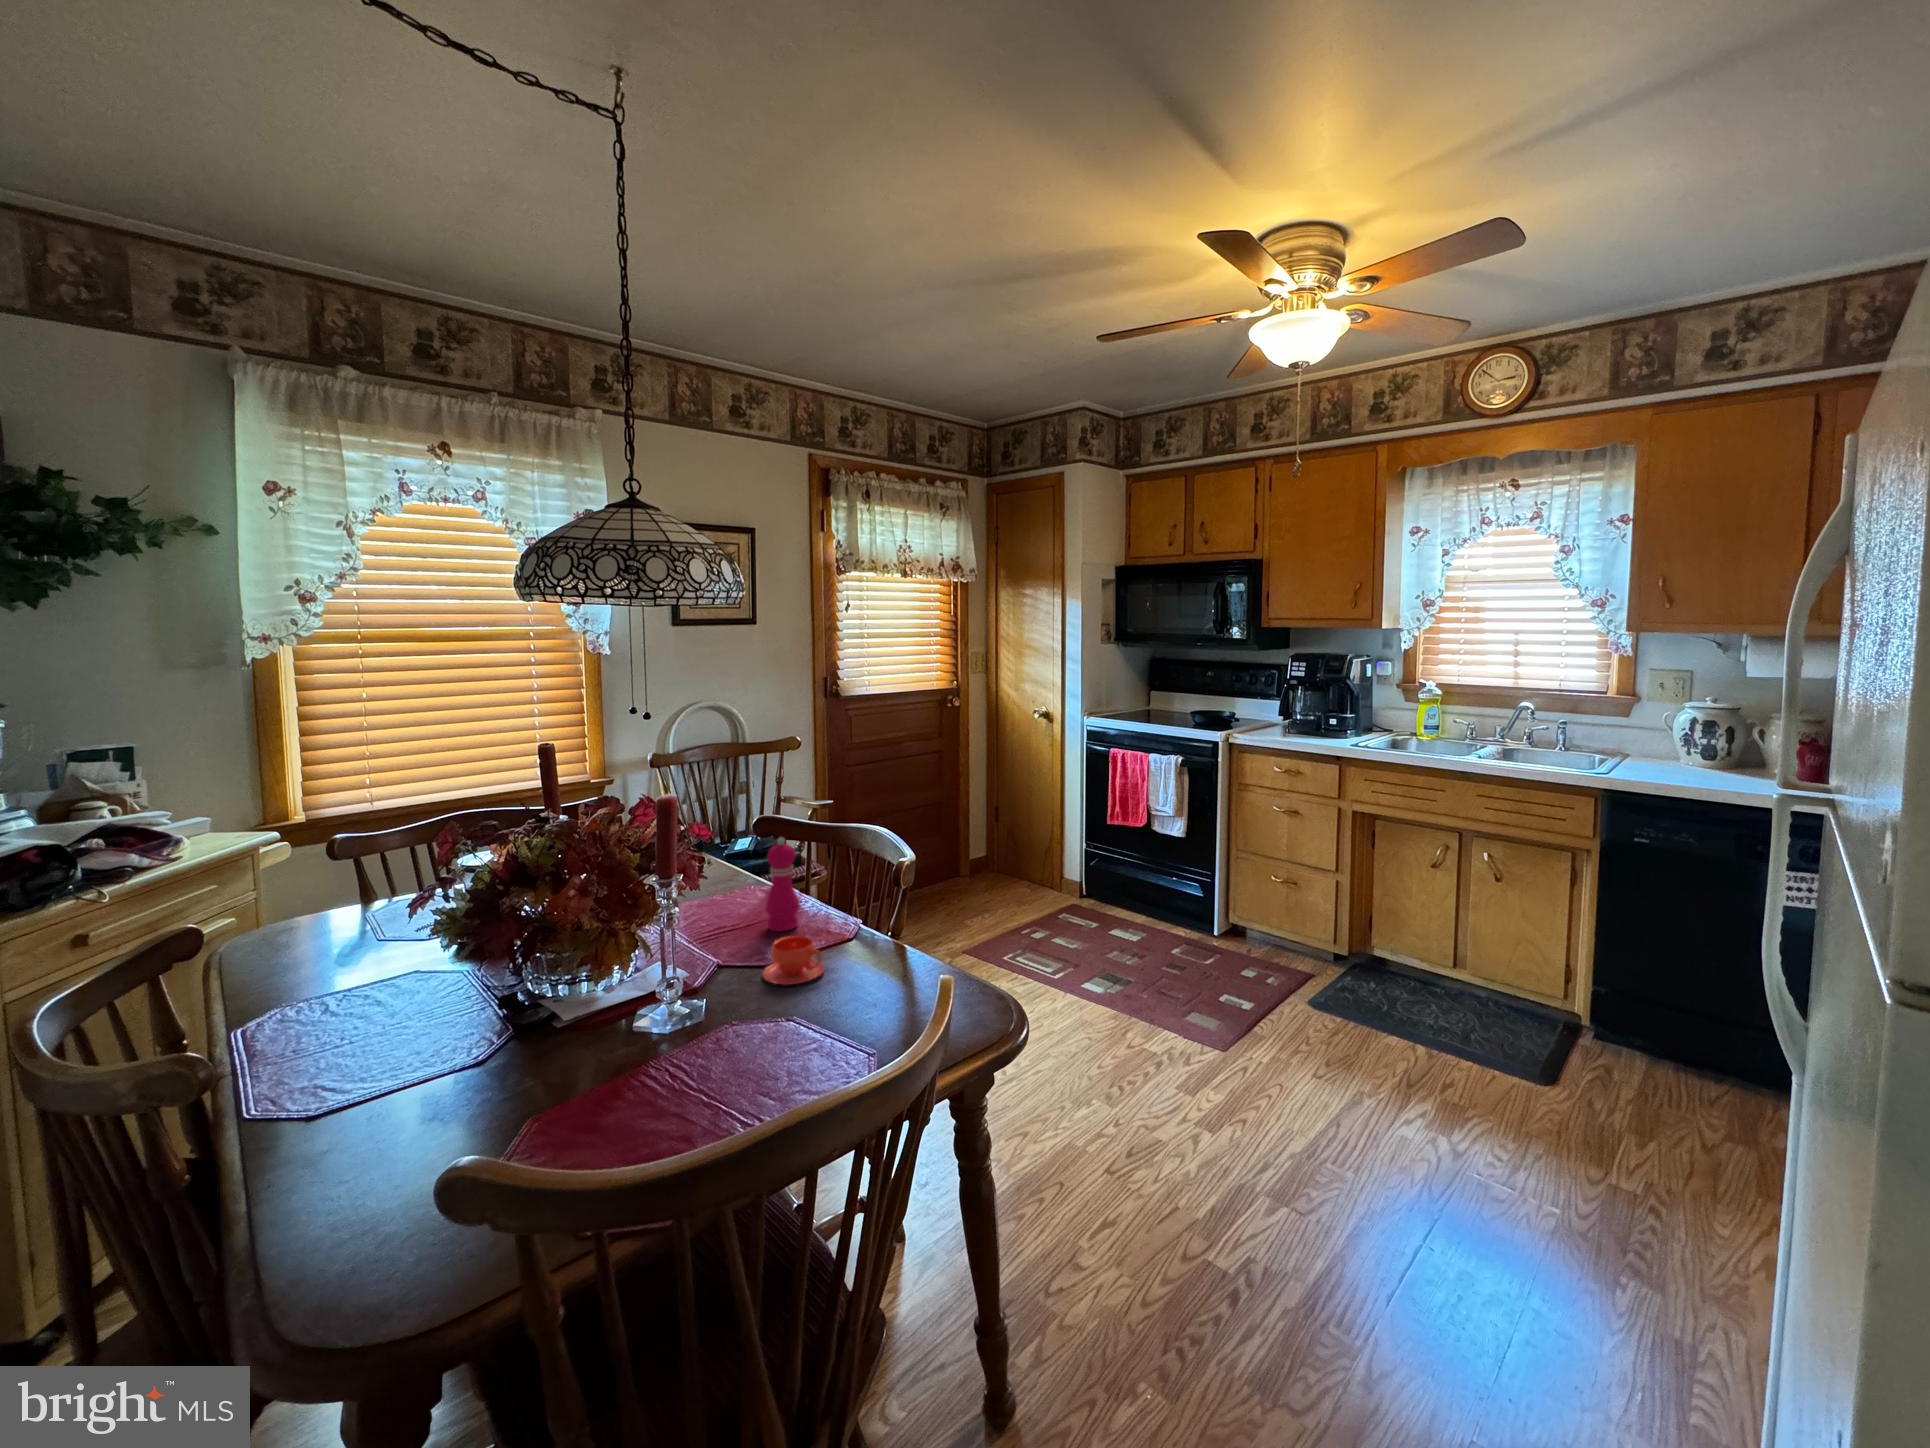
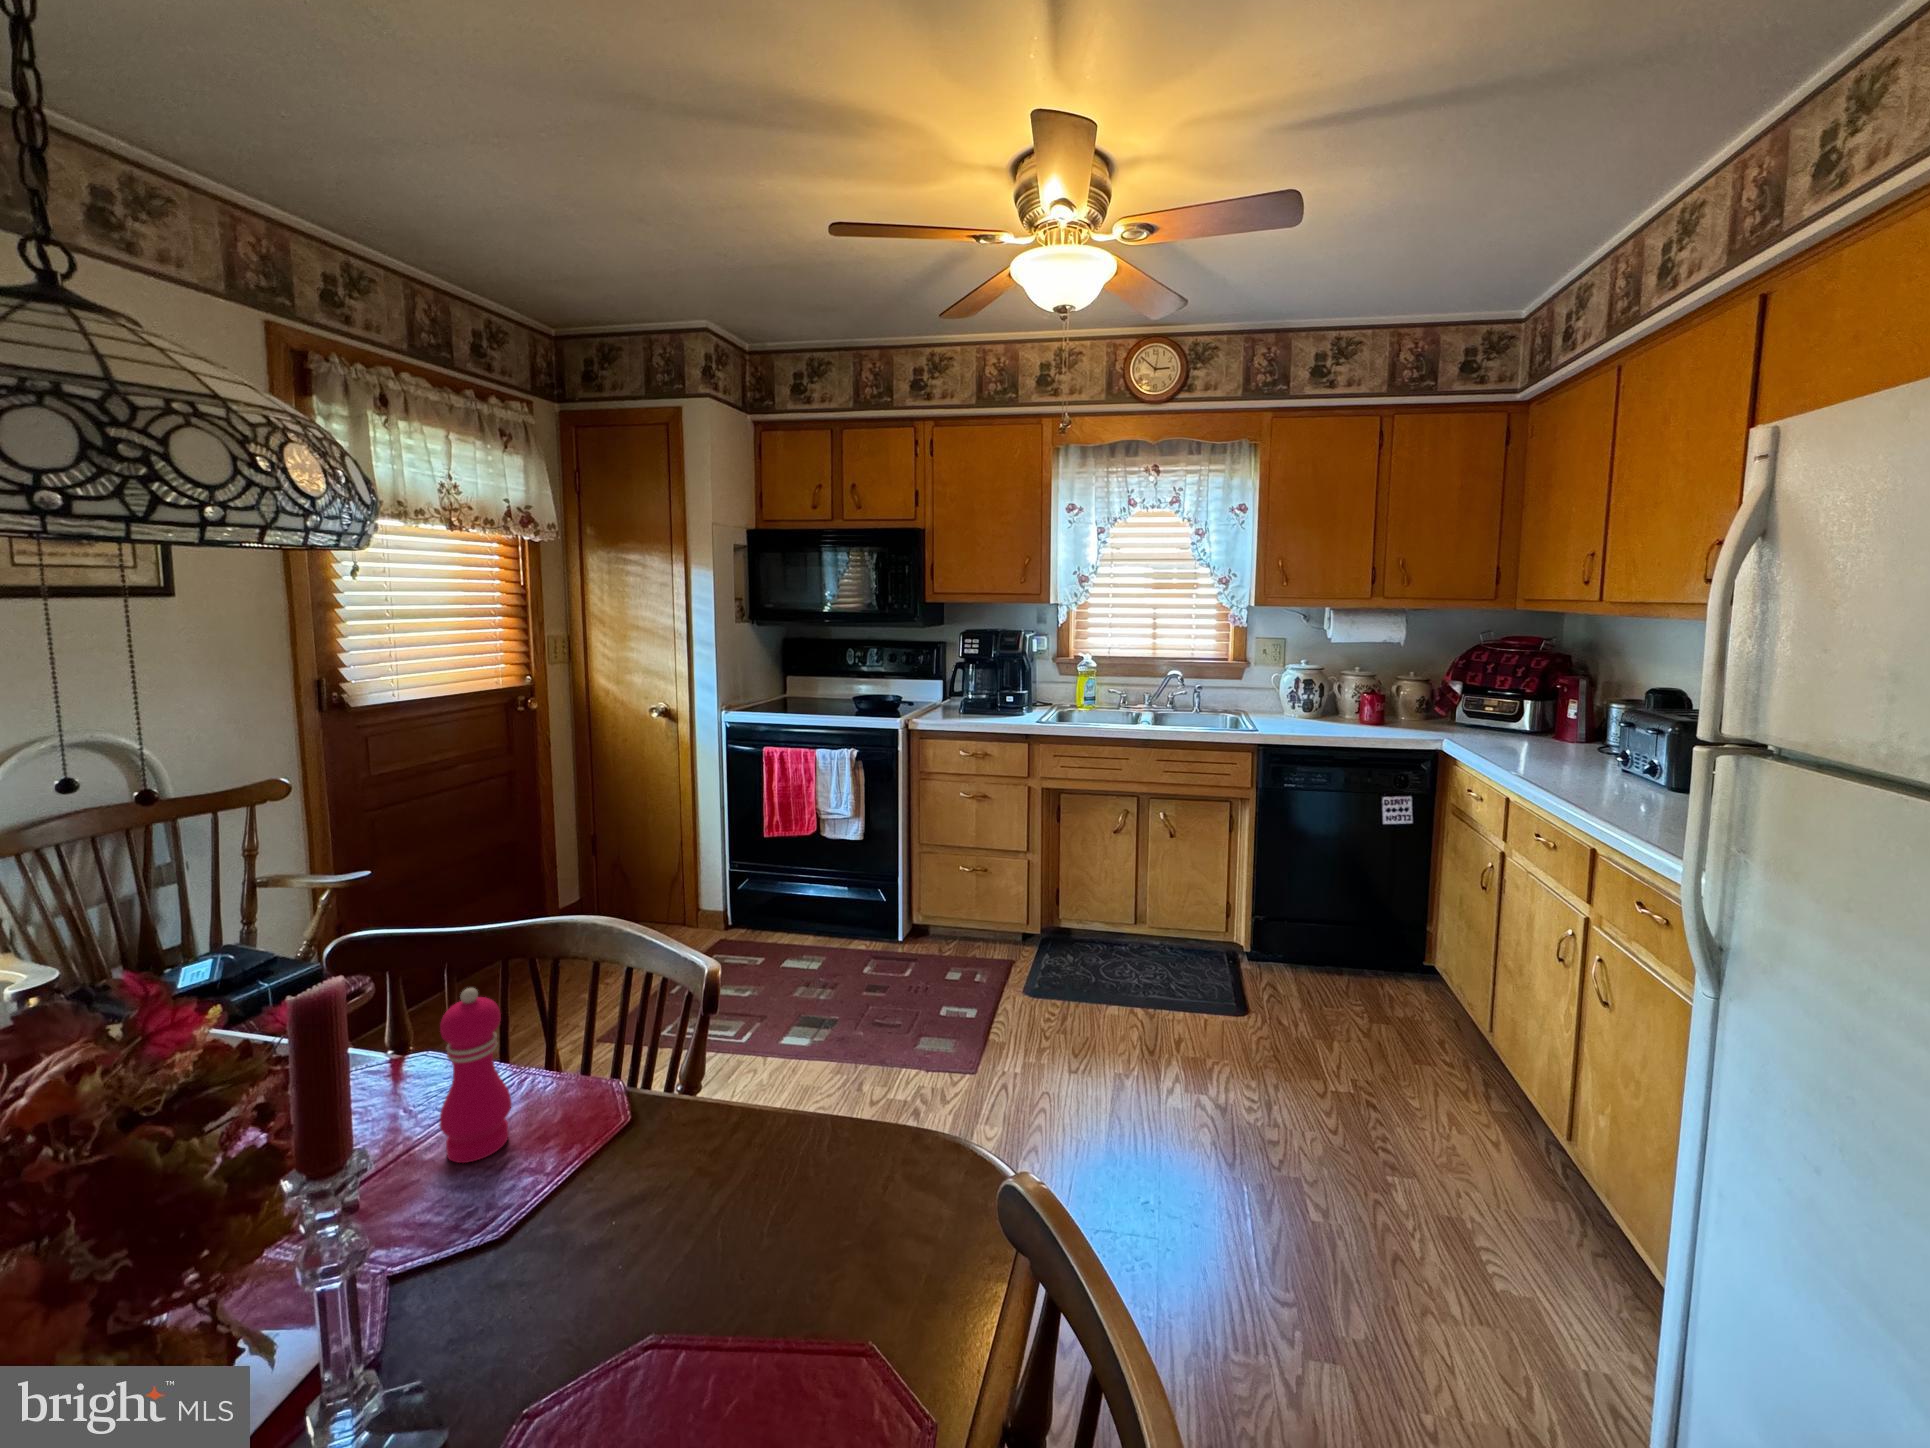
teacup: present [763,936,824,985] -> none [517,1169,648,1291]

